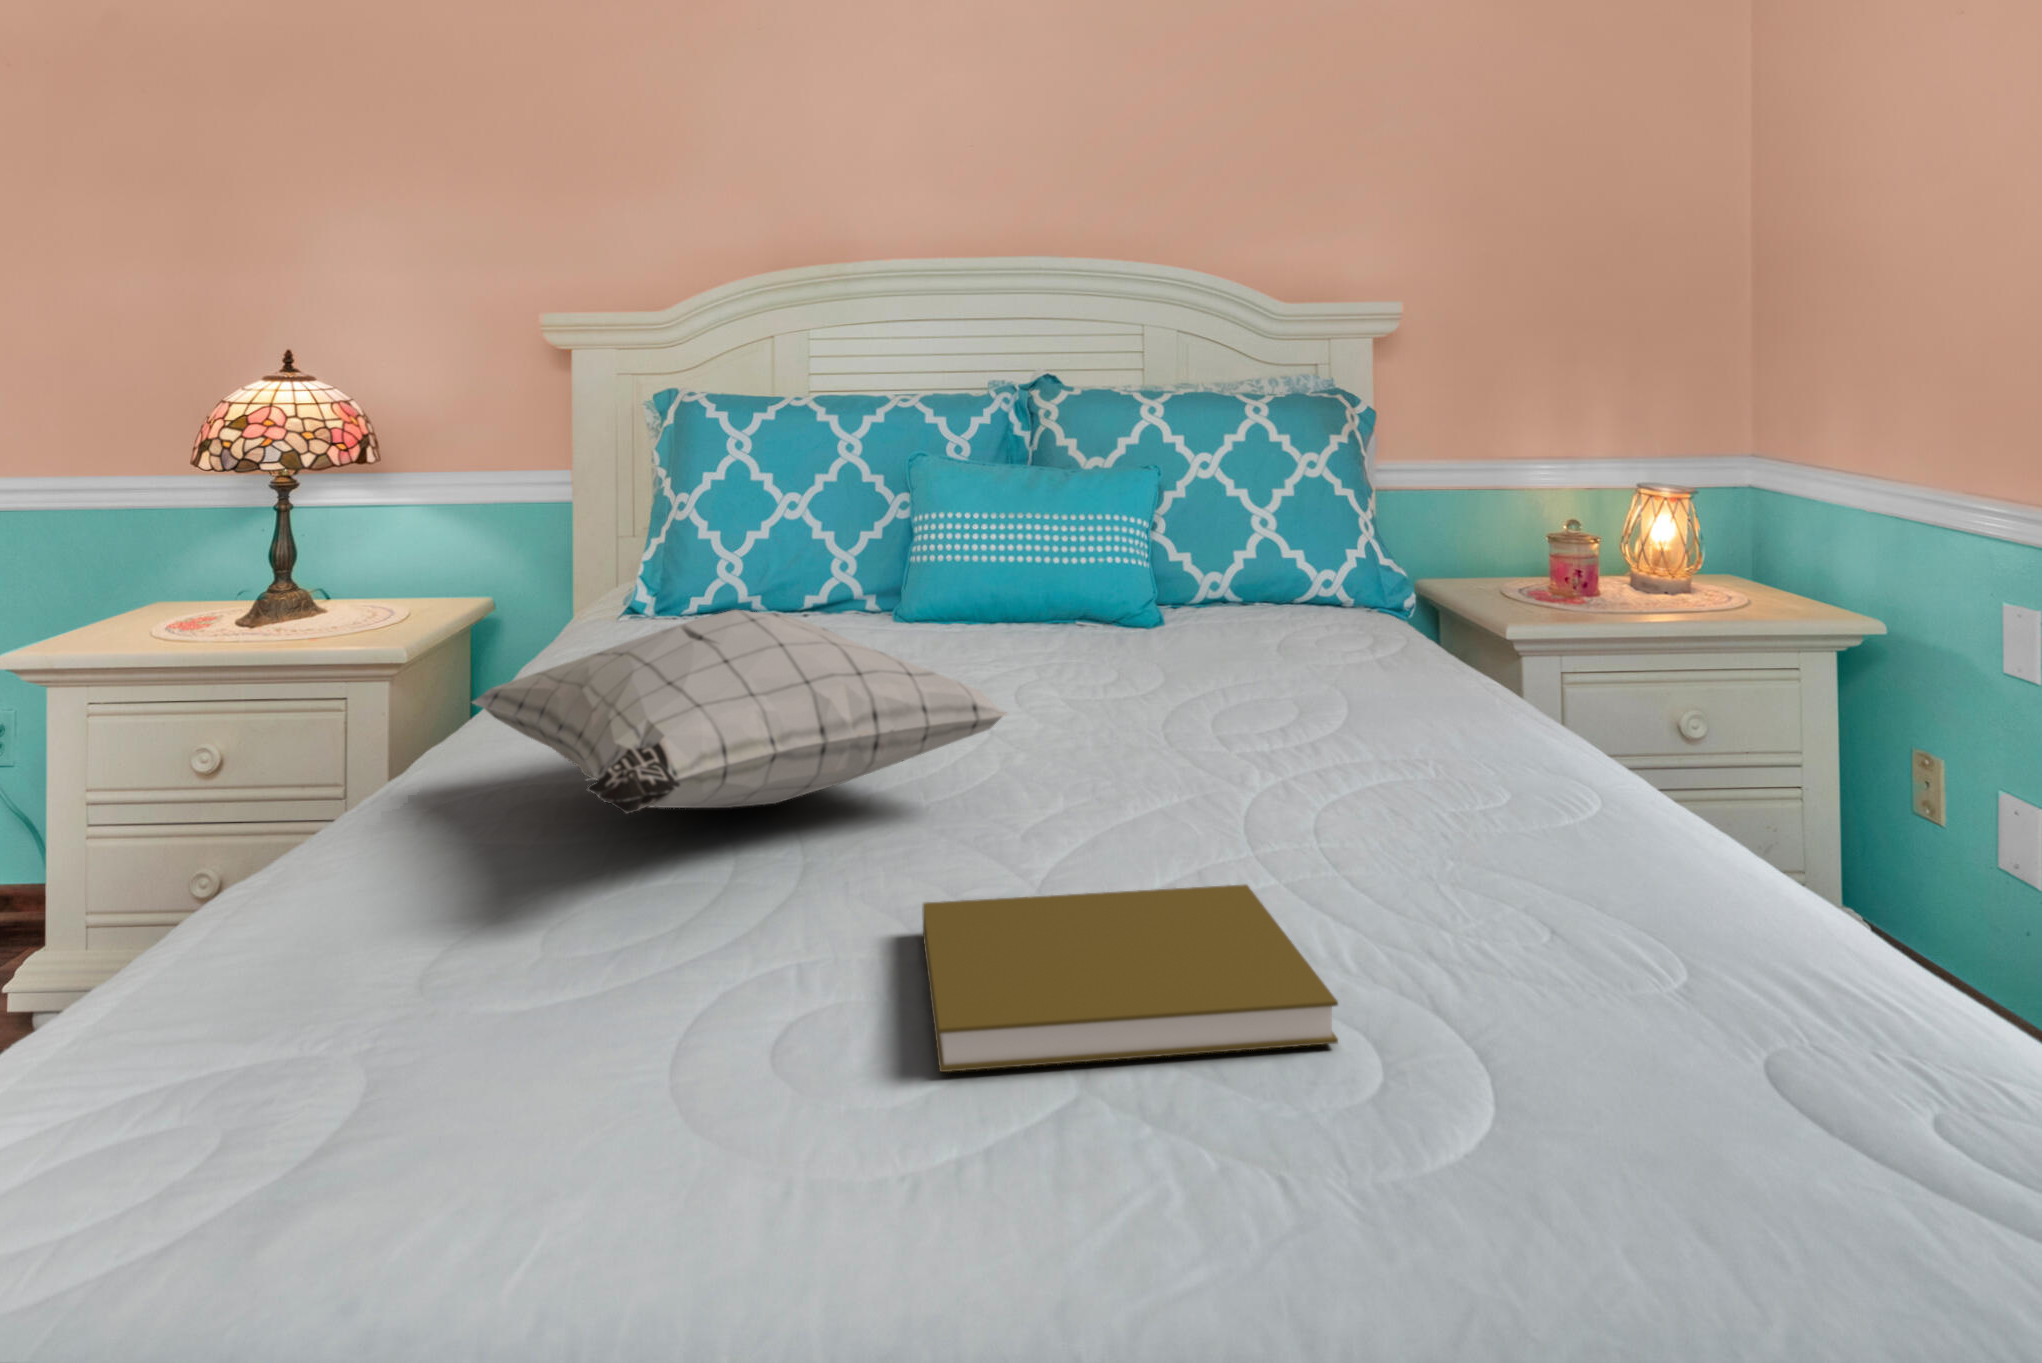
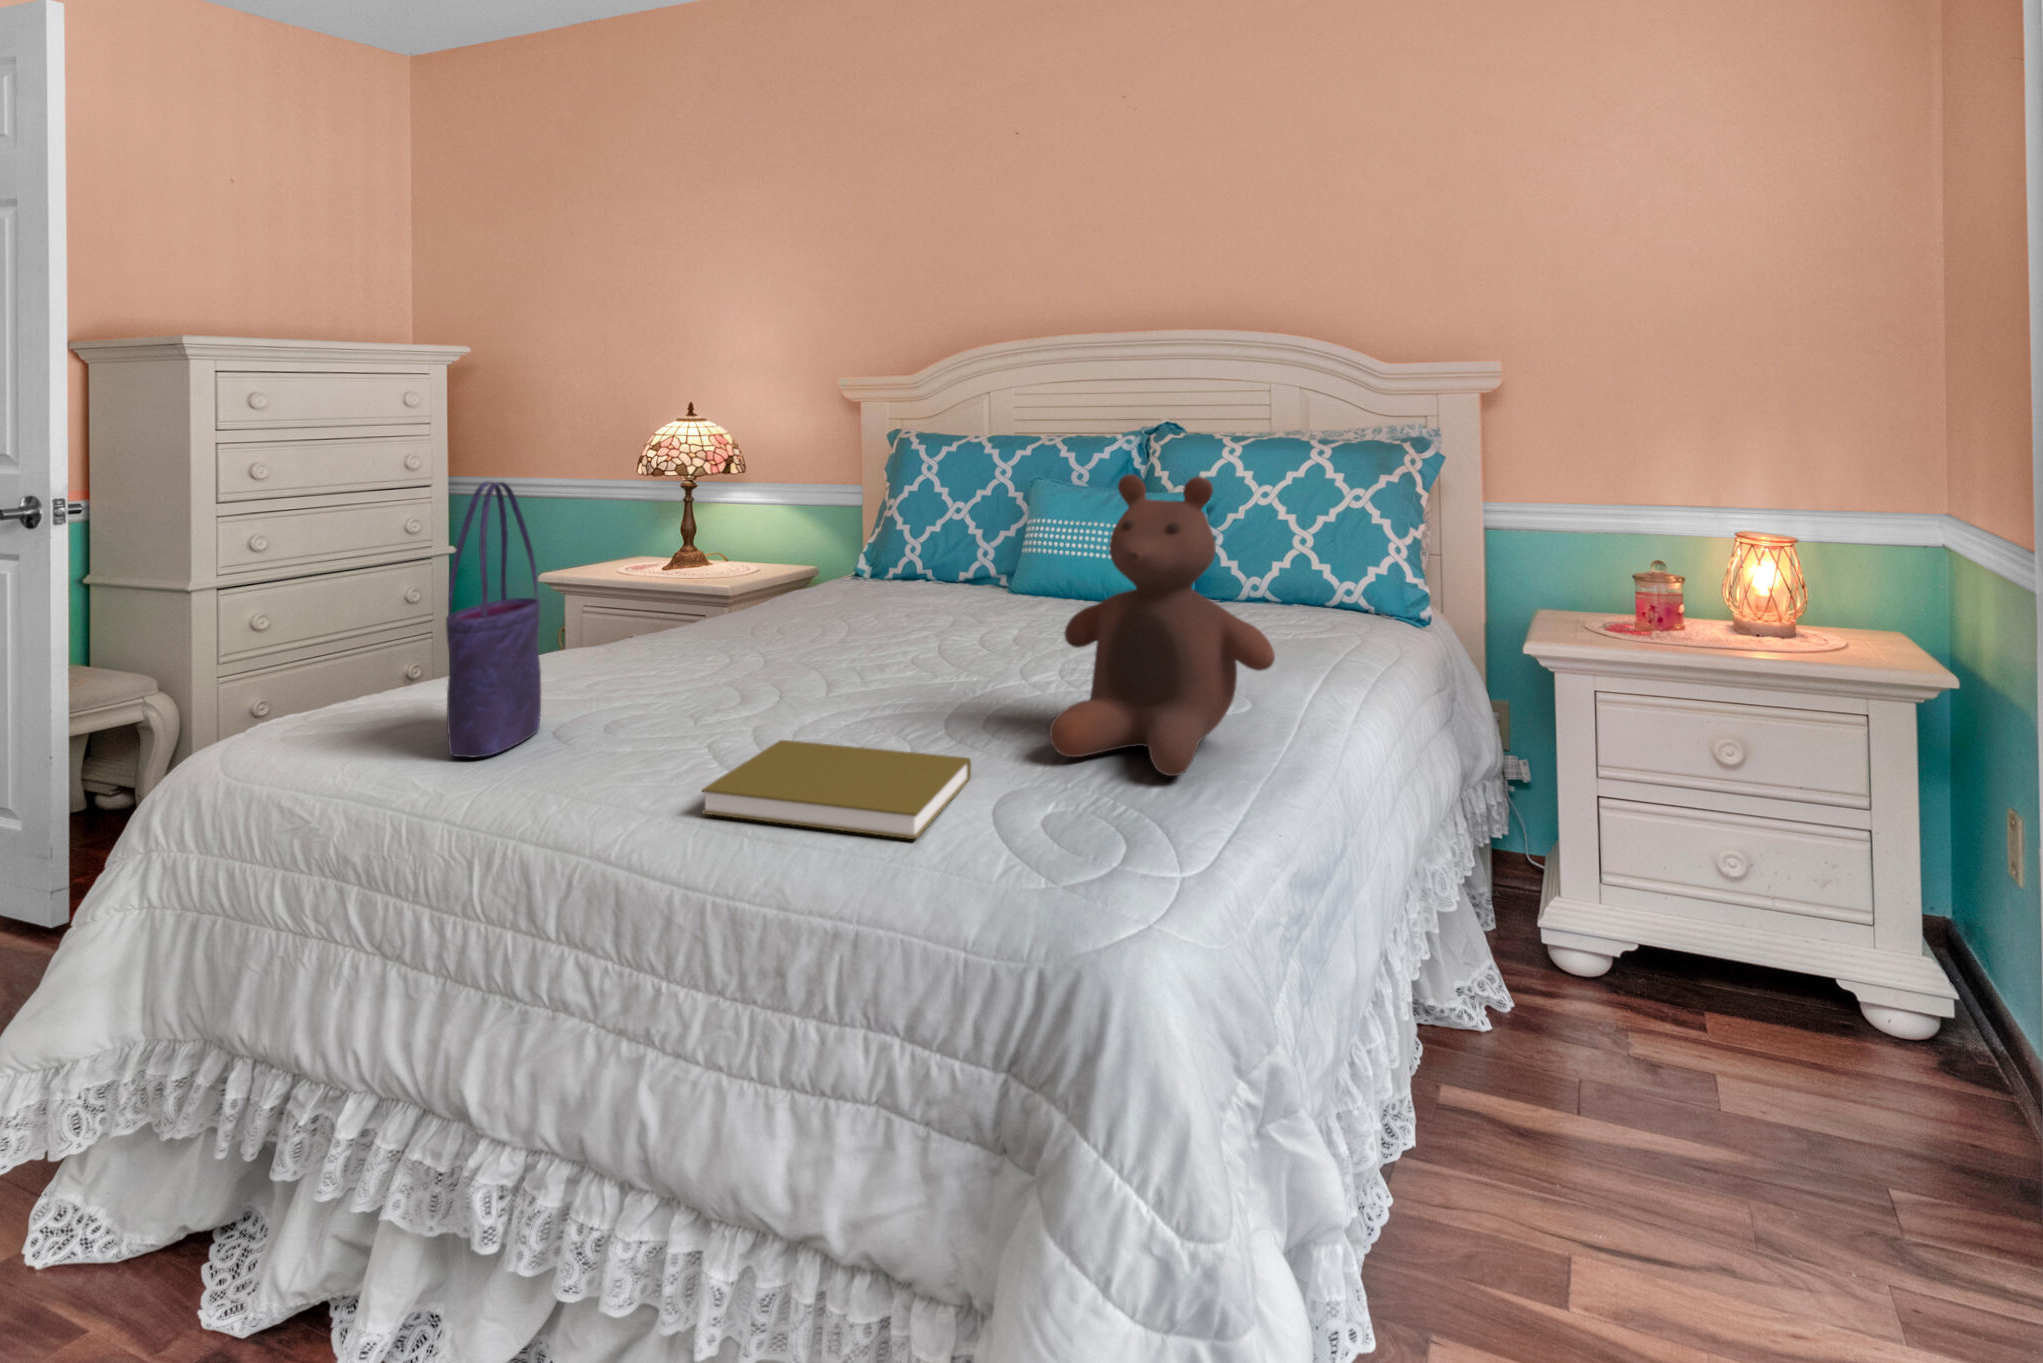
stuffed bear: none [1238,440,1557,865] -> present [1050,474,1275,776]
tote bag: none [252,486,403,1048] -> present [446,482,541,757]
pillow: present [472,610,1007,814] -> none [634,567,915,687]

